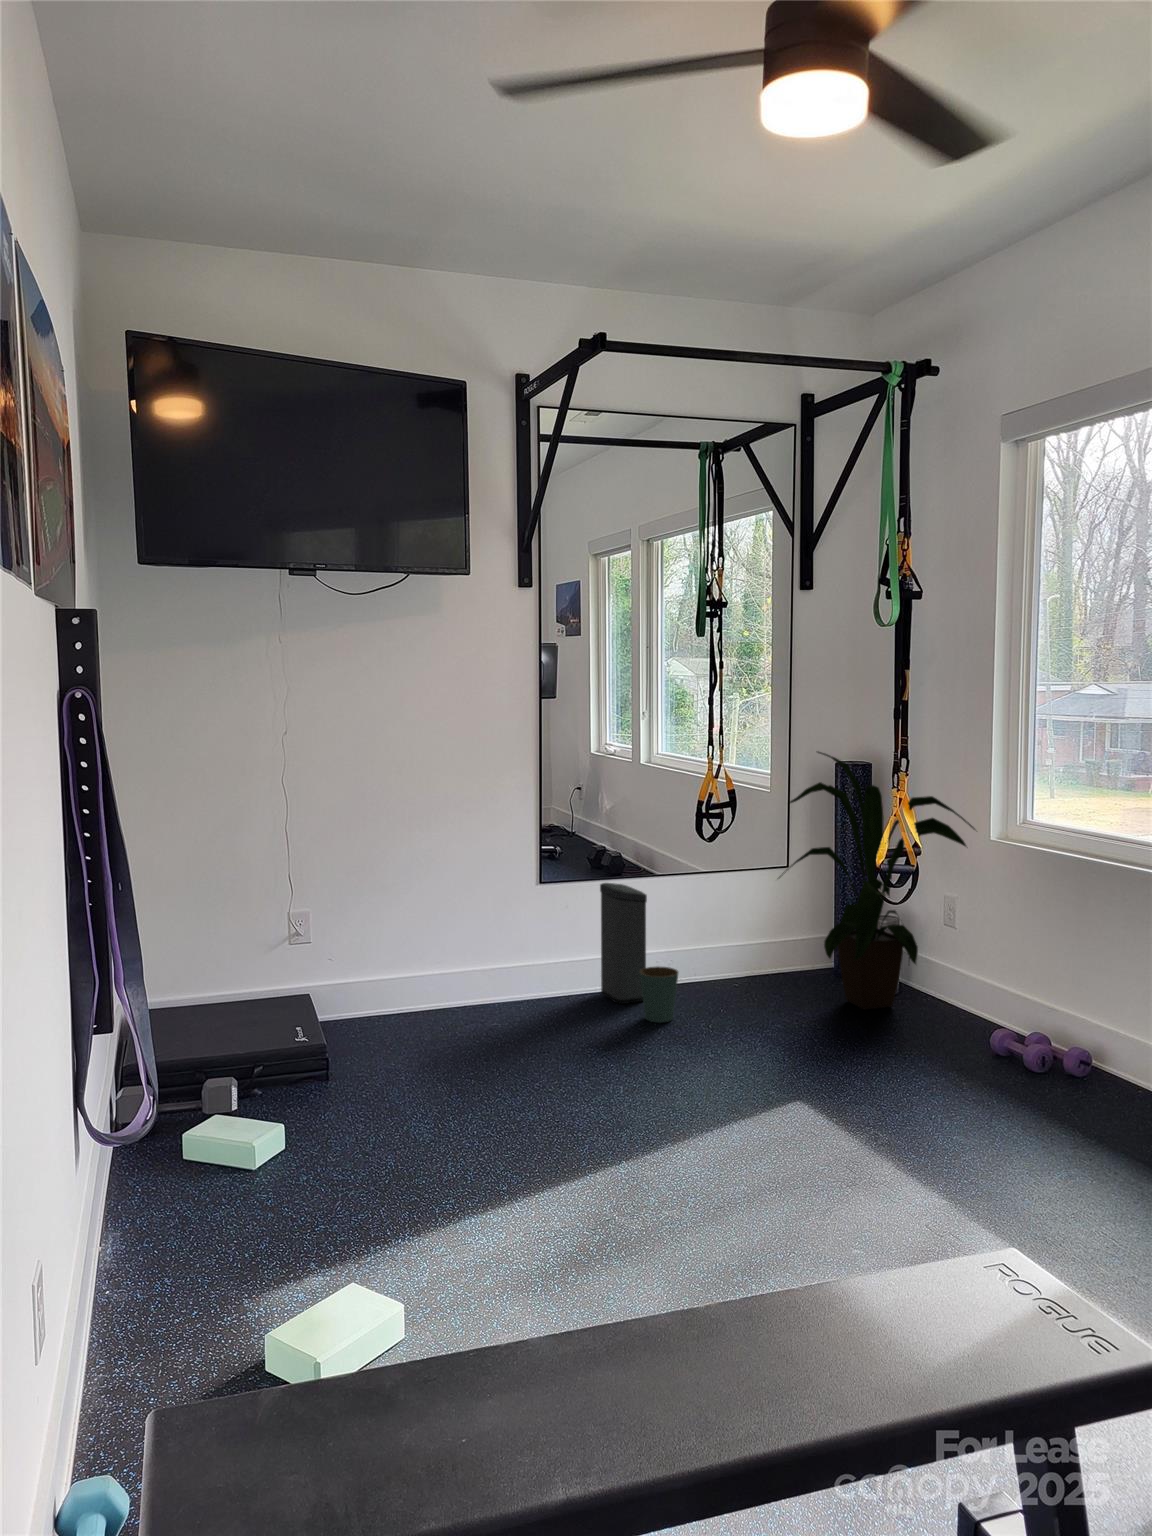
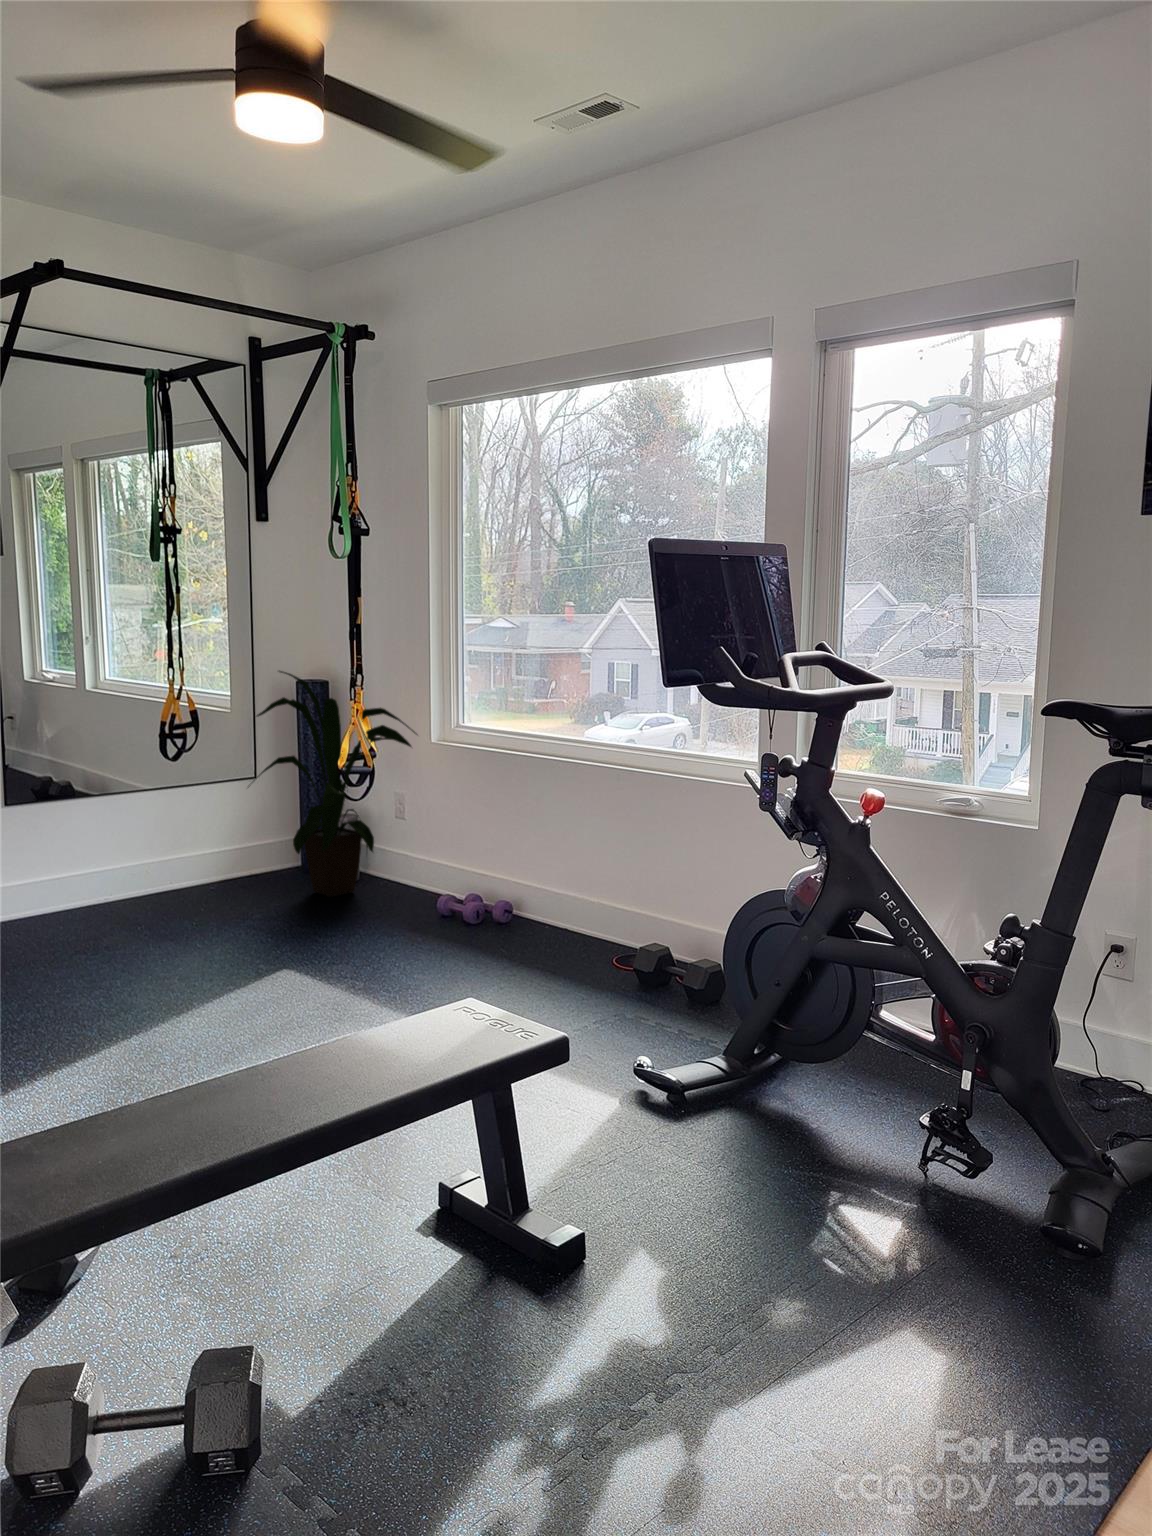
trash can: present [600,883,678,1023] -> none [68,802,158,928]

